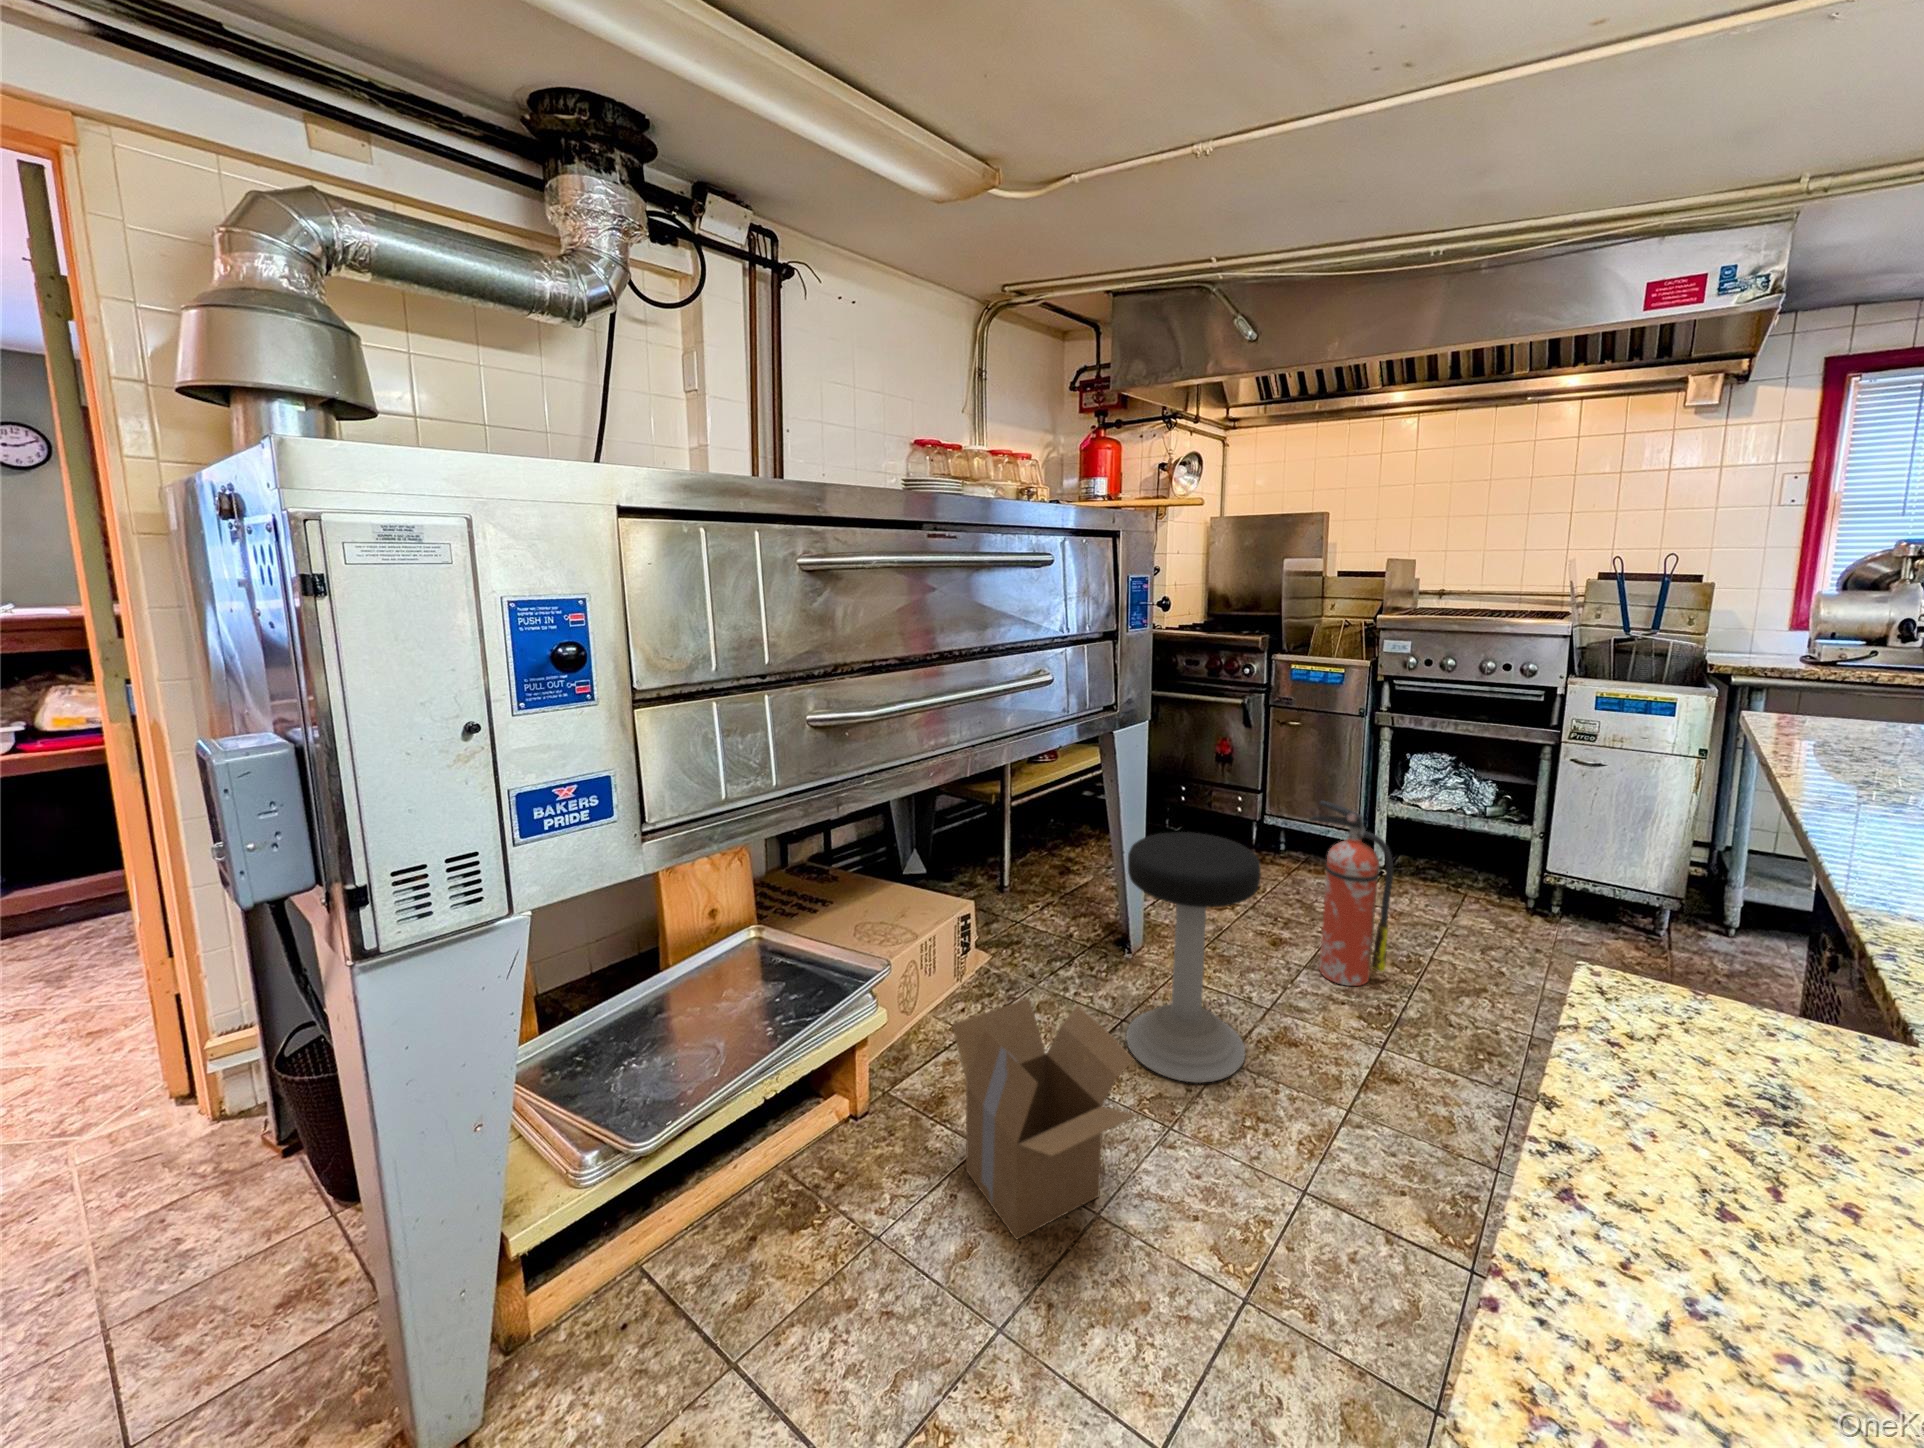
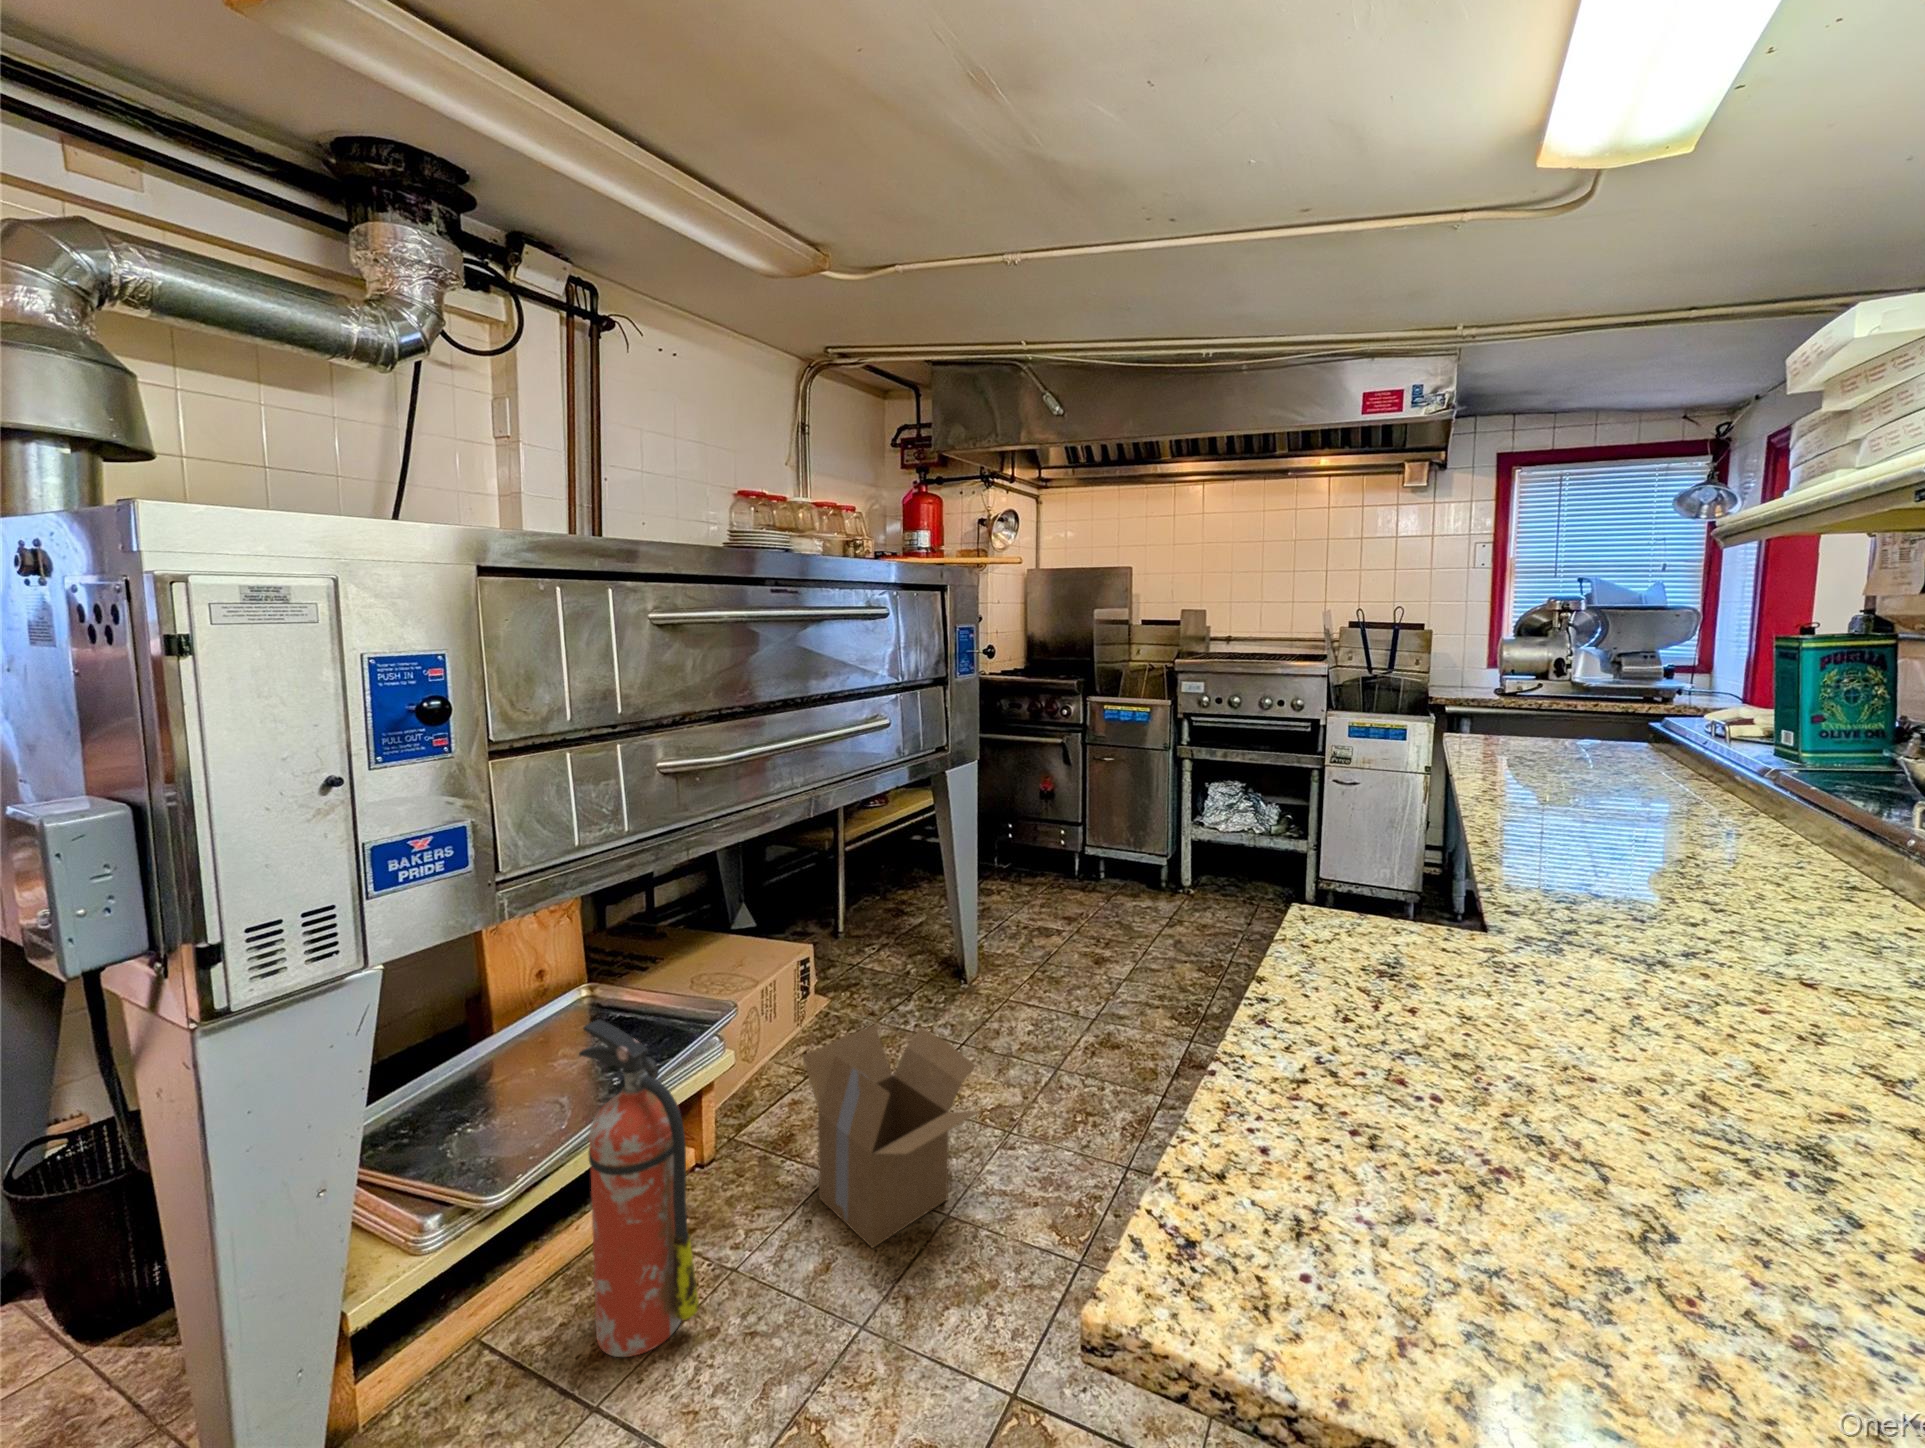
fire extinguisher: present [1310,801,1393,986] -> present [579,1019,699,1357]
stool: present [1126,832,1261,1083] -> none [963,861,1081,1092]

